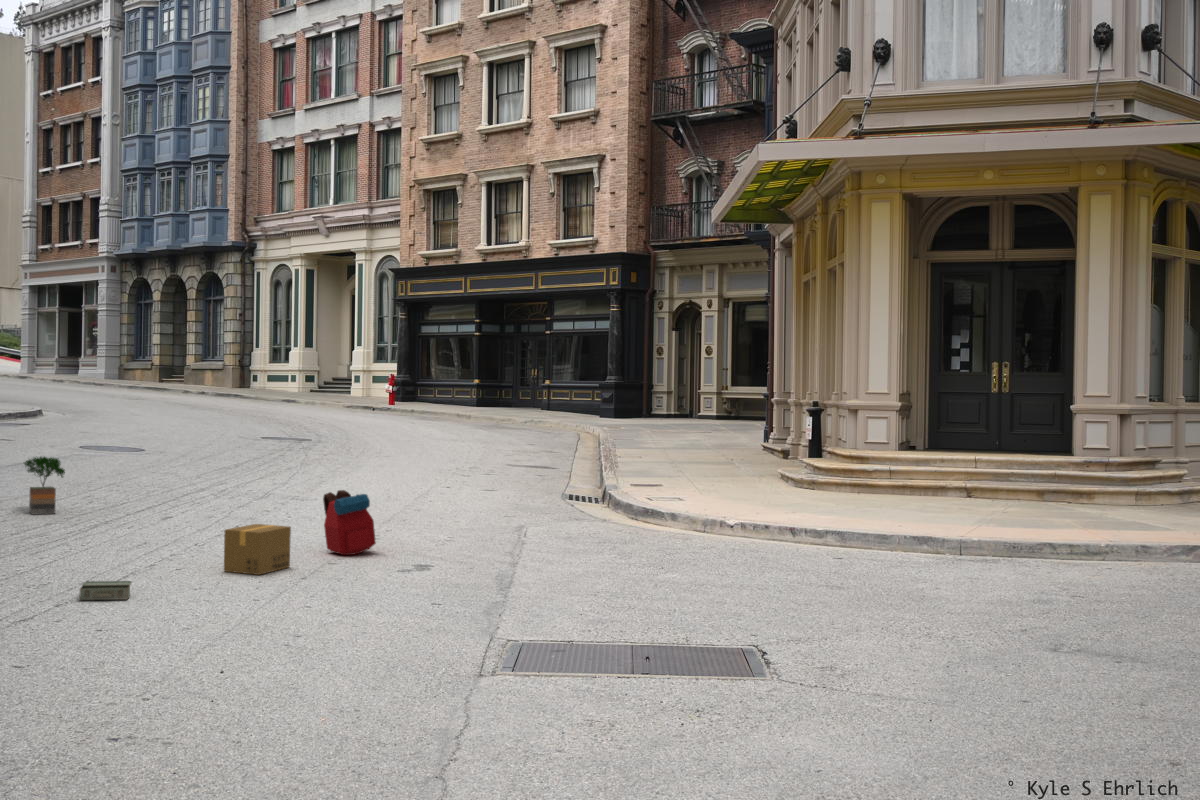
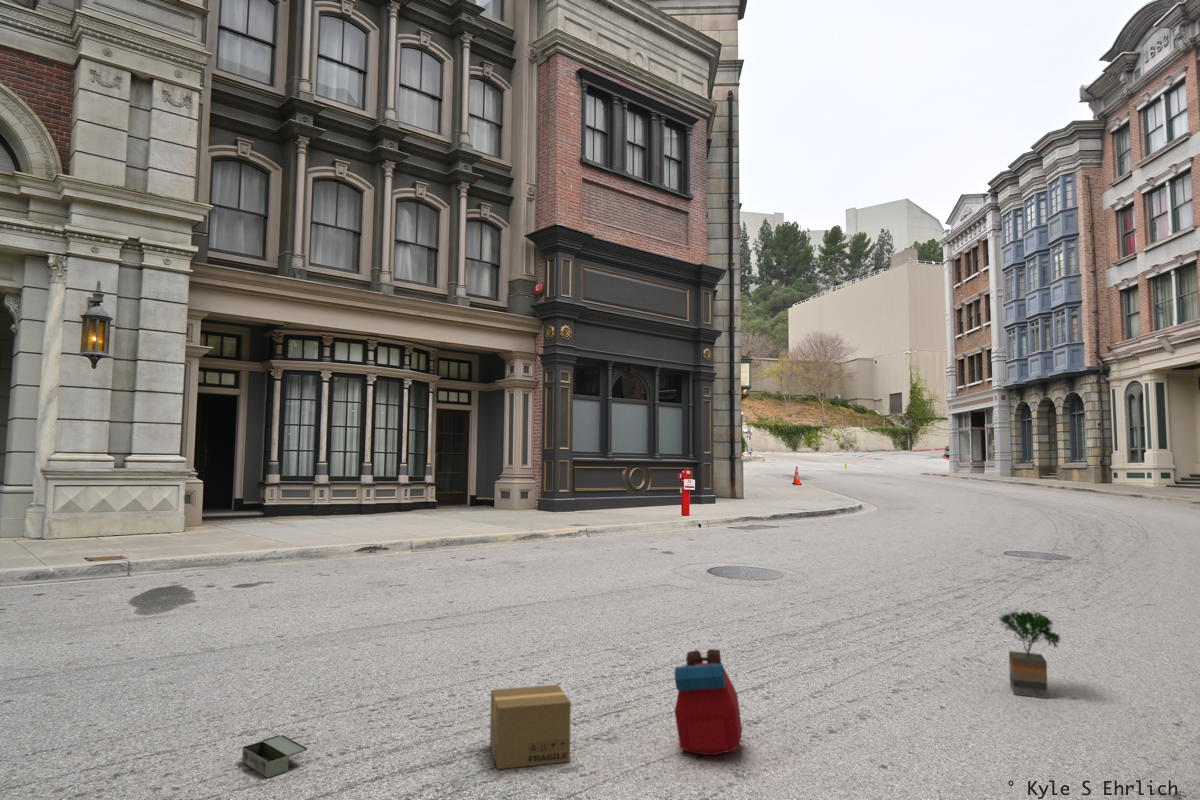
potted tree: present [24,457,65,515] -> present [999,611,1060,698]

